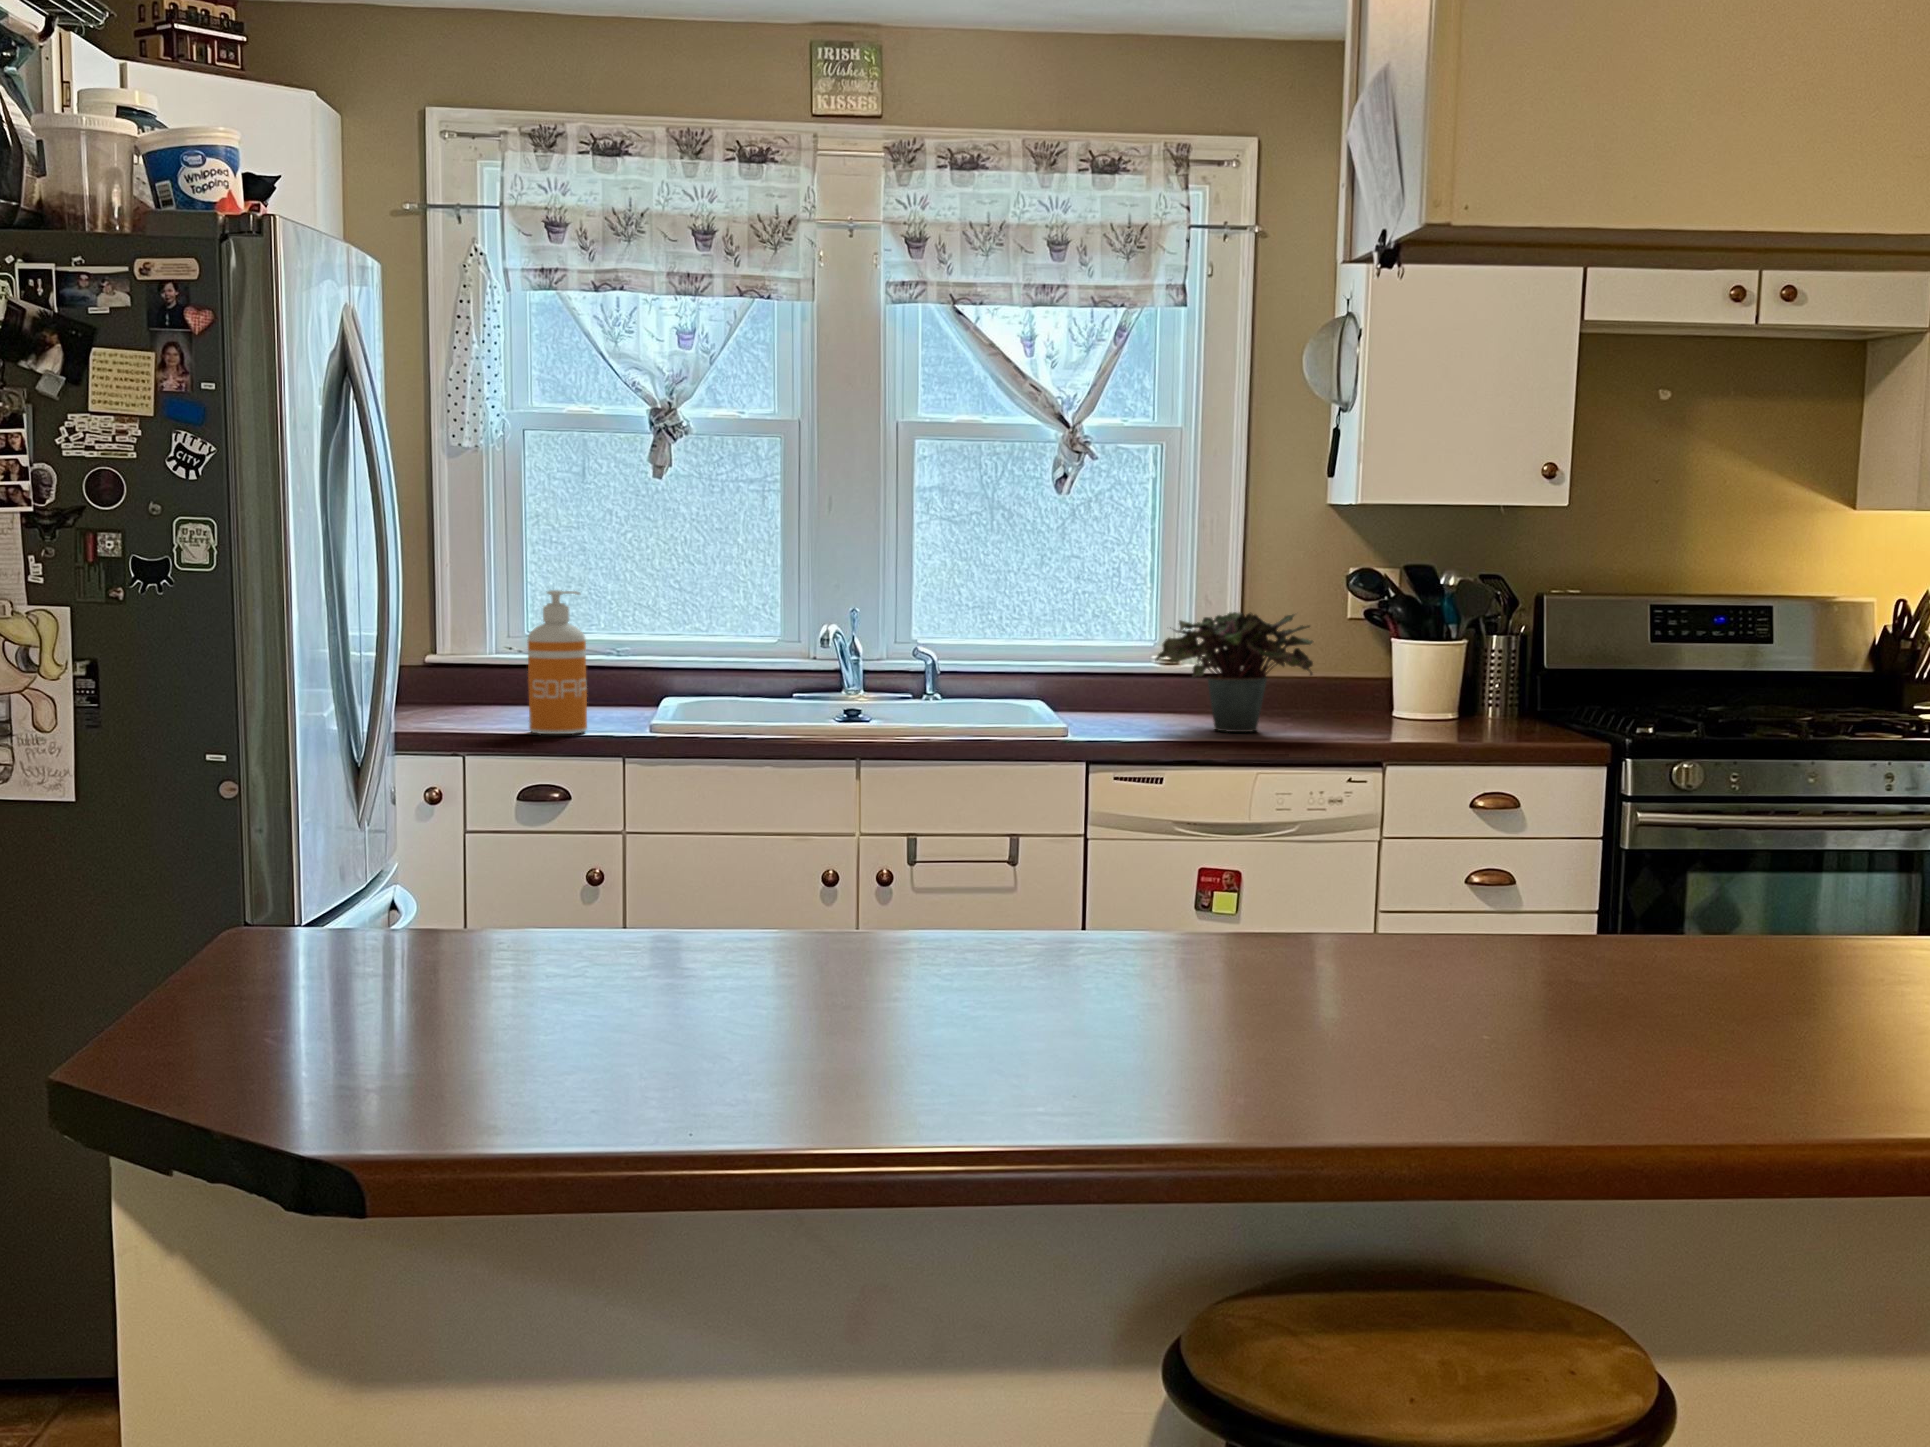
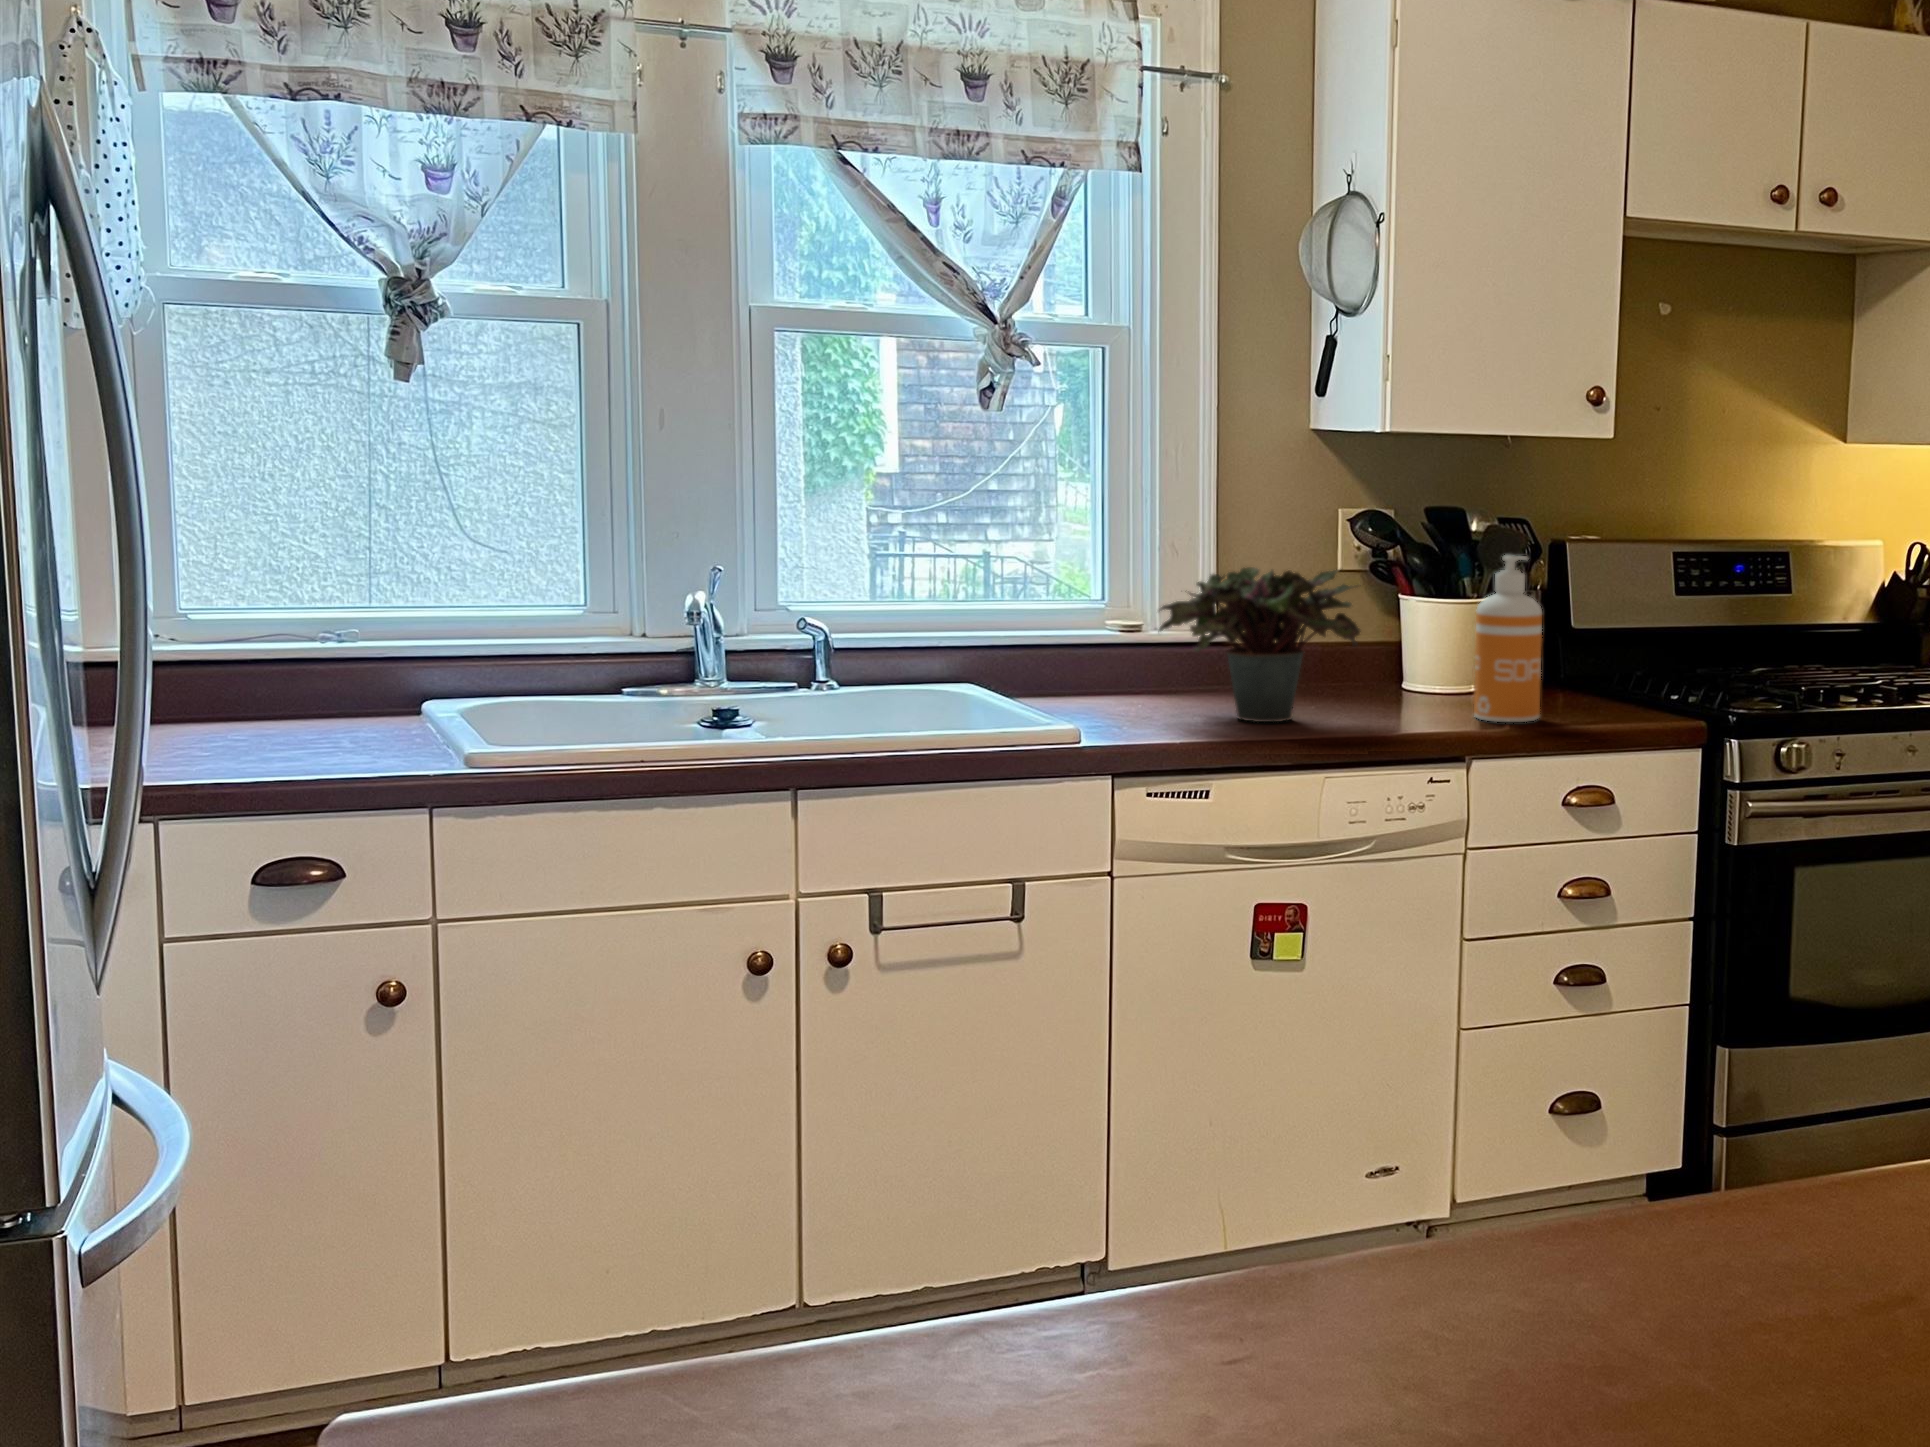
soap dispenser: present [528,590,587,734] -> present [1474,555,1542,722]

